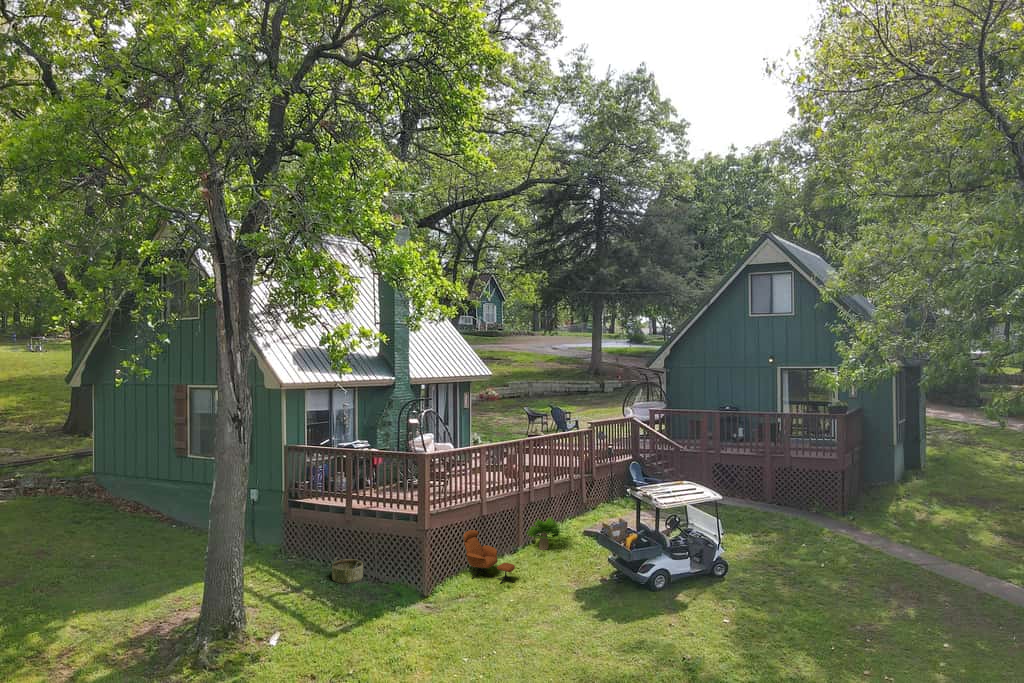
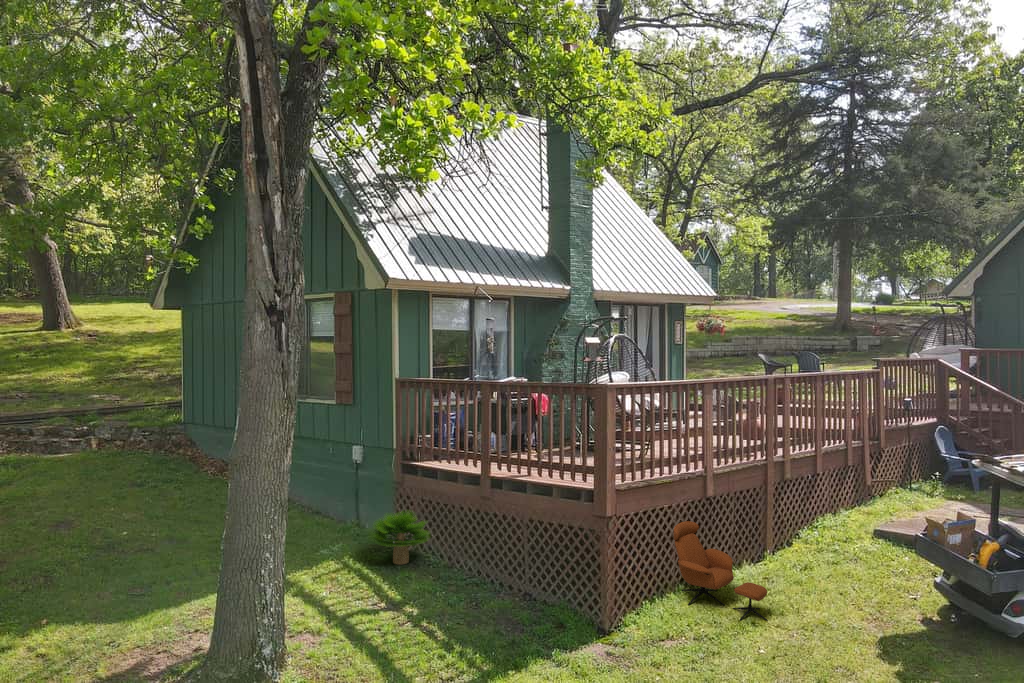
potted plant: present [528,518,561,550] -> present [373,511,429,565]
basket: present [332,559,363,583] -> none [459,551,507,595]

